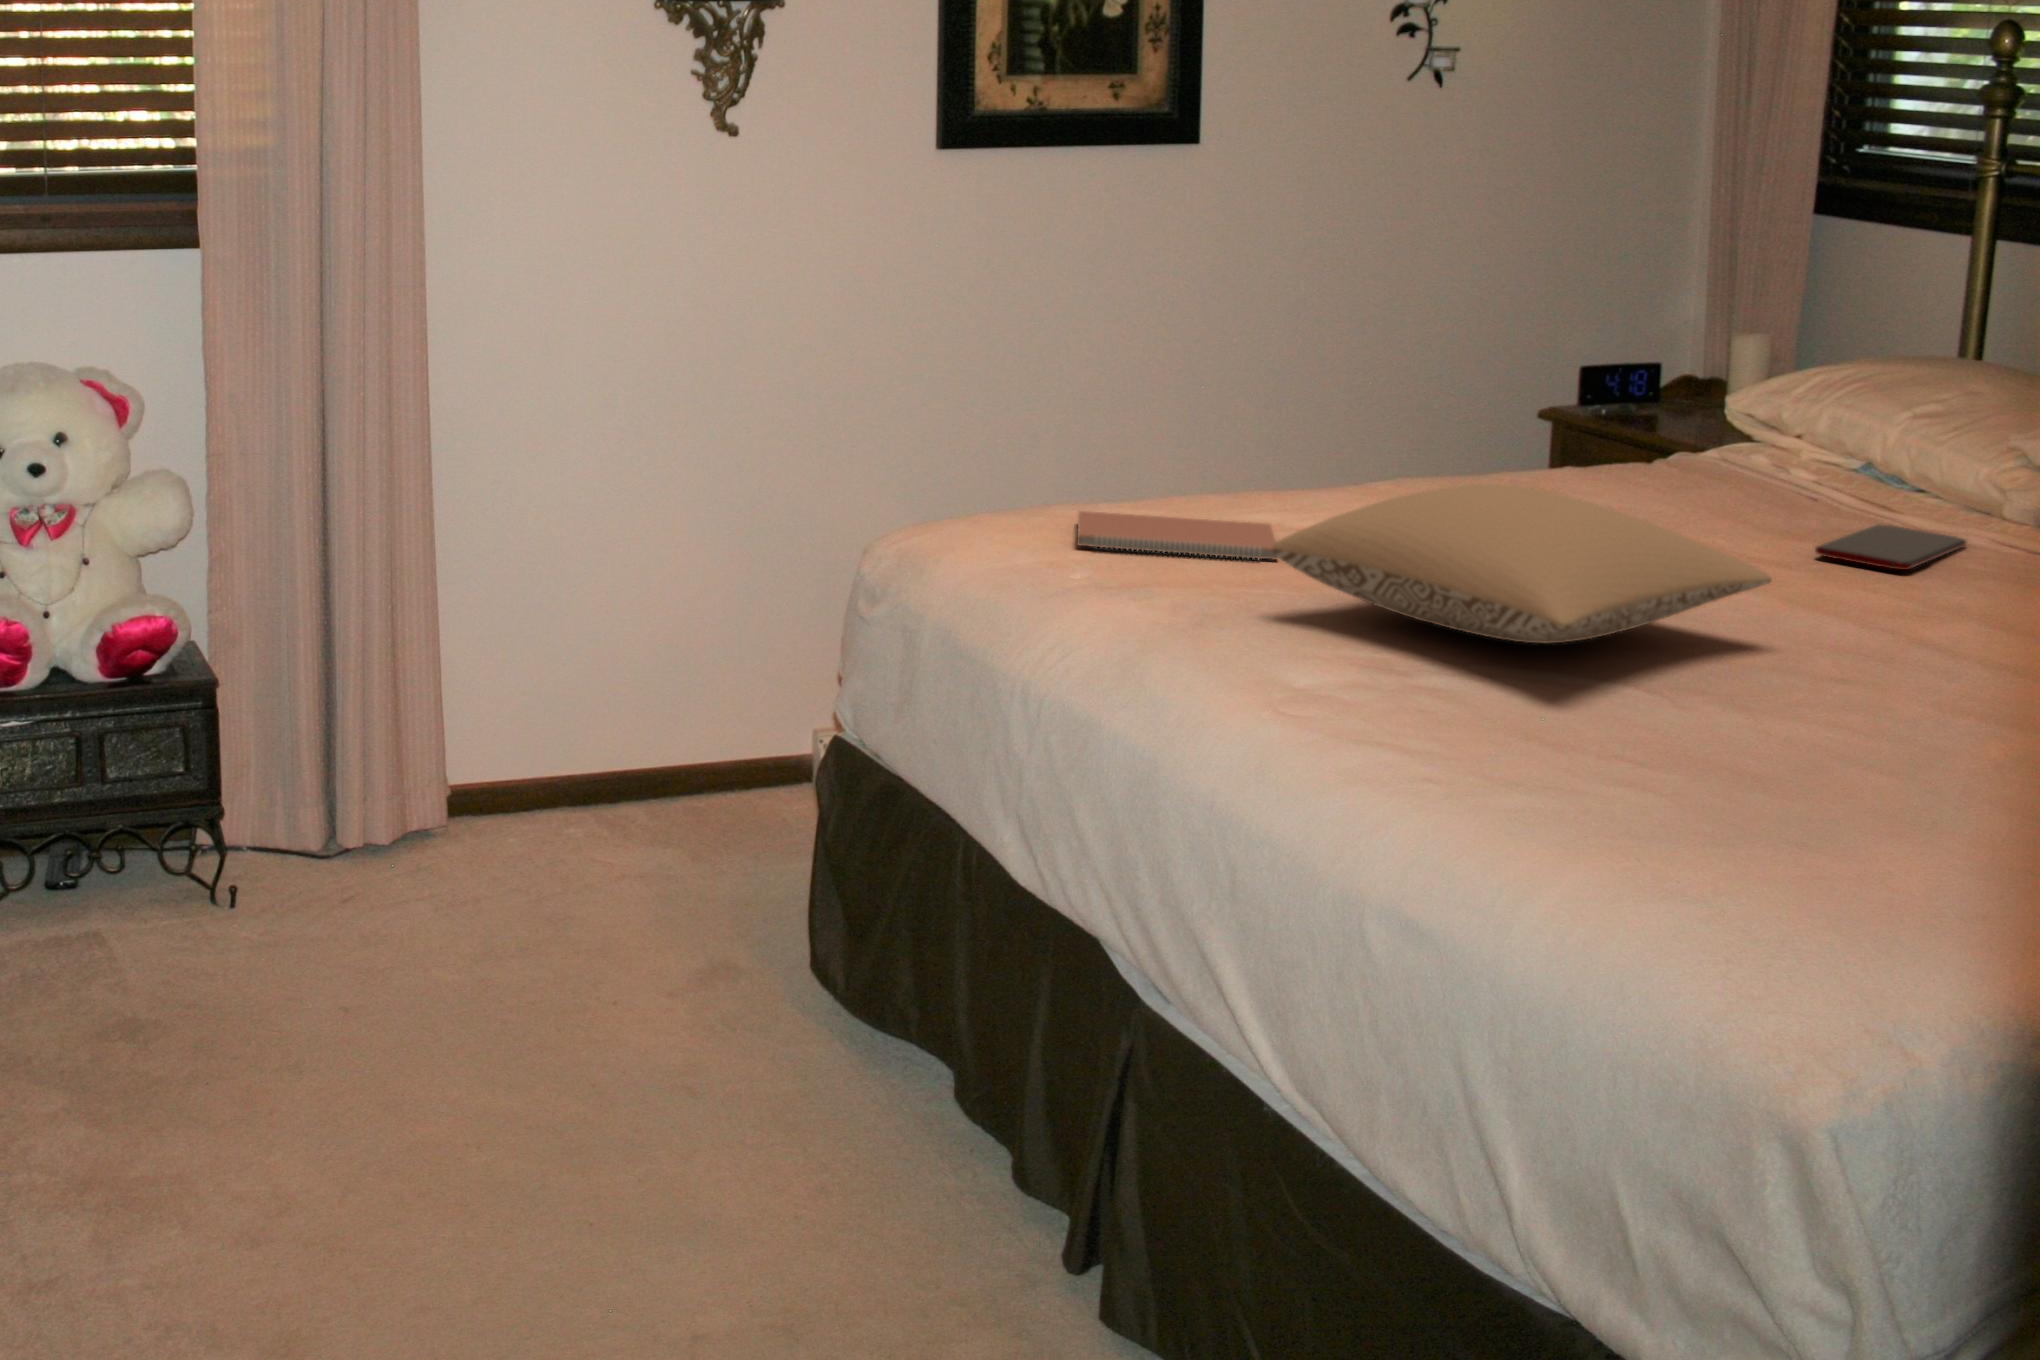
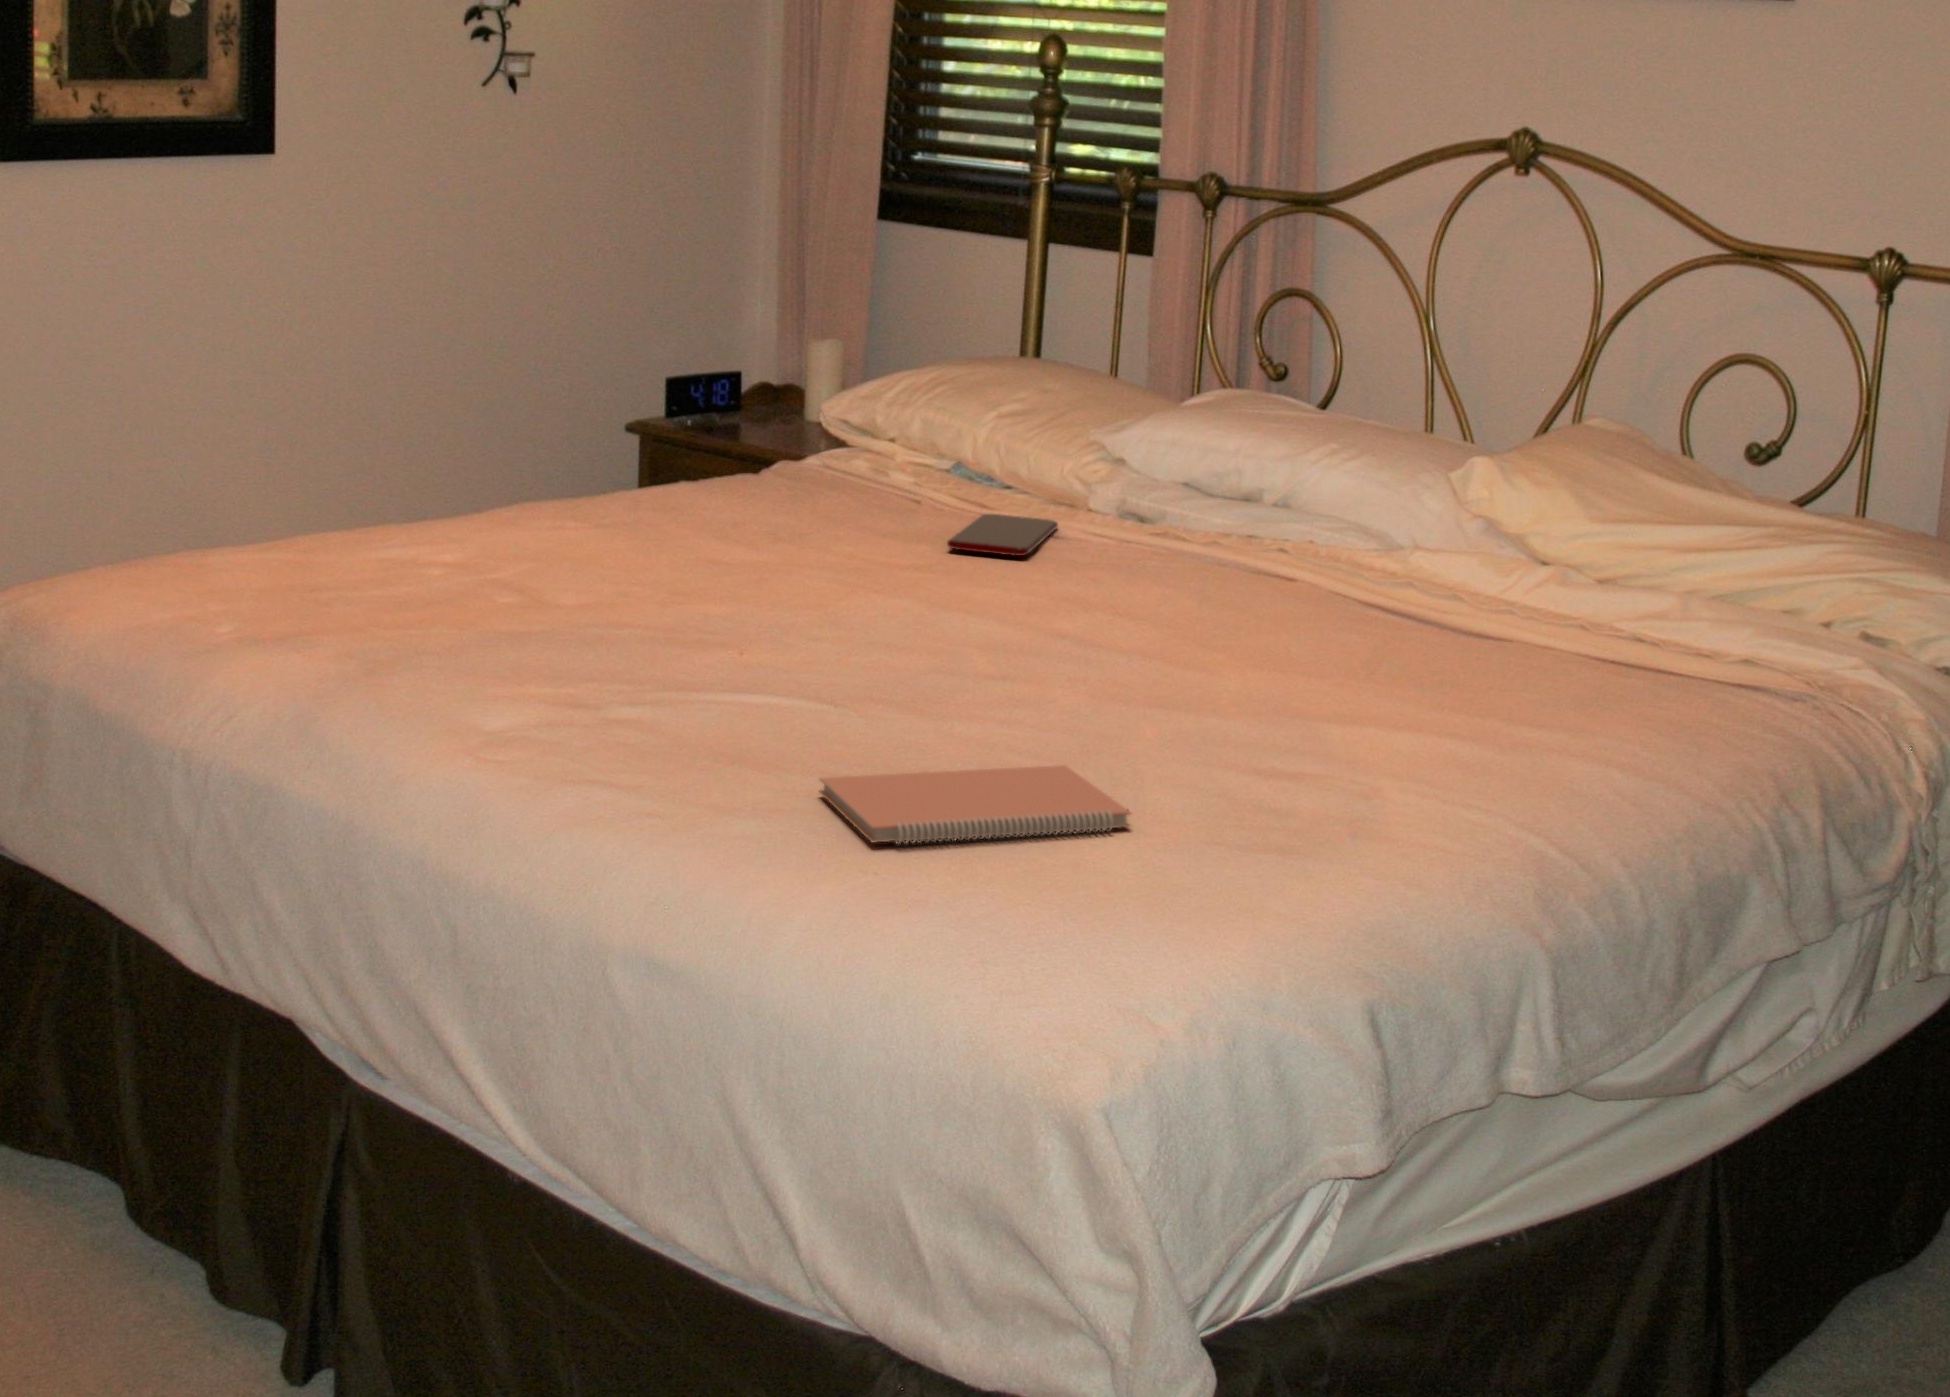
pillow: present [1273,484,1772,643] -> none [502,506,952,665]
notebook: present [1077,511,1278,560] -> present [820,765,1130,844]

